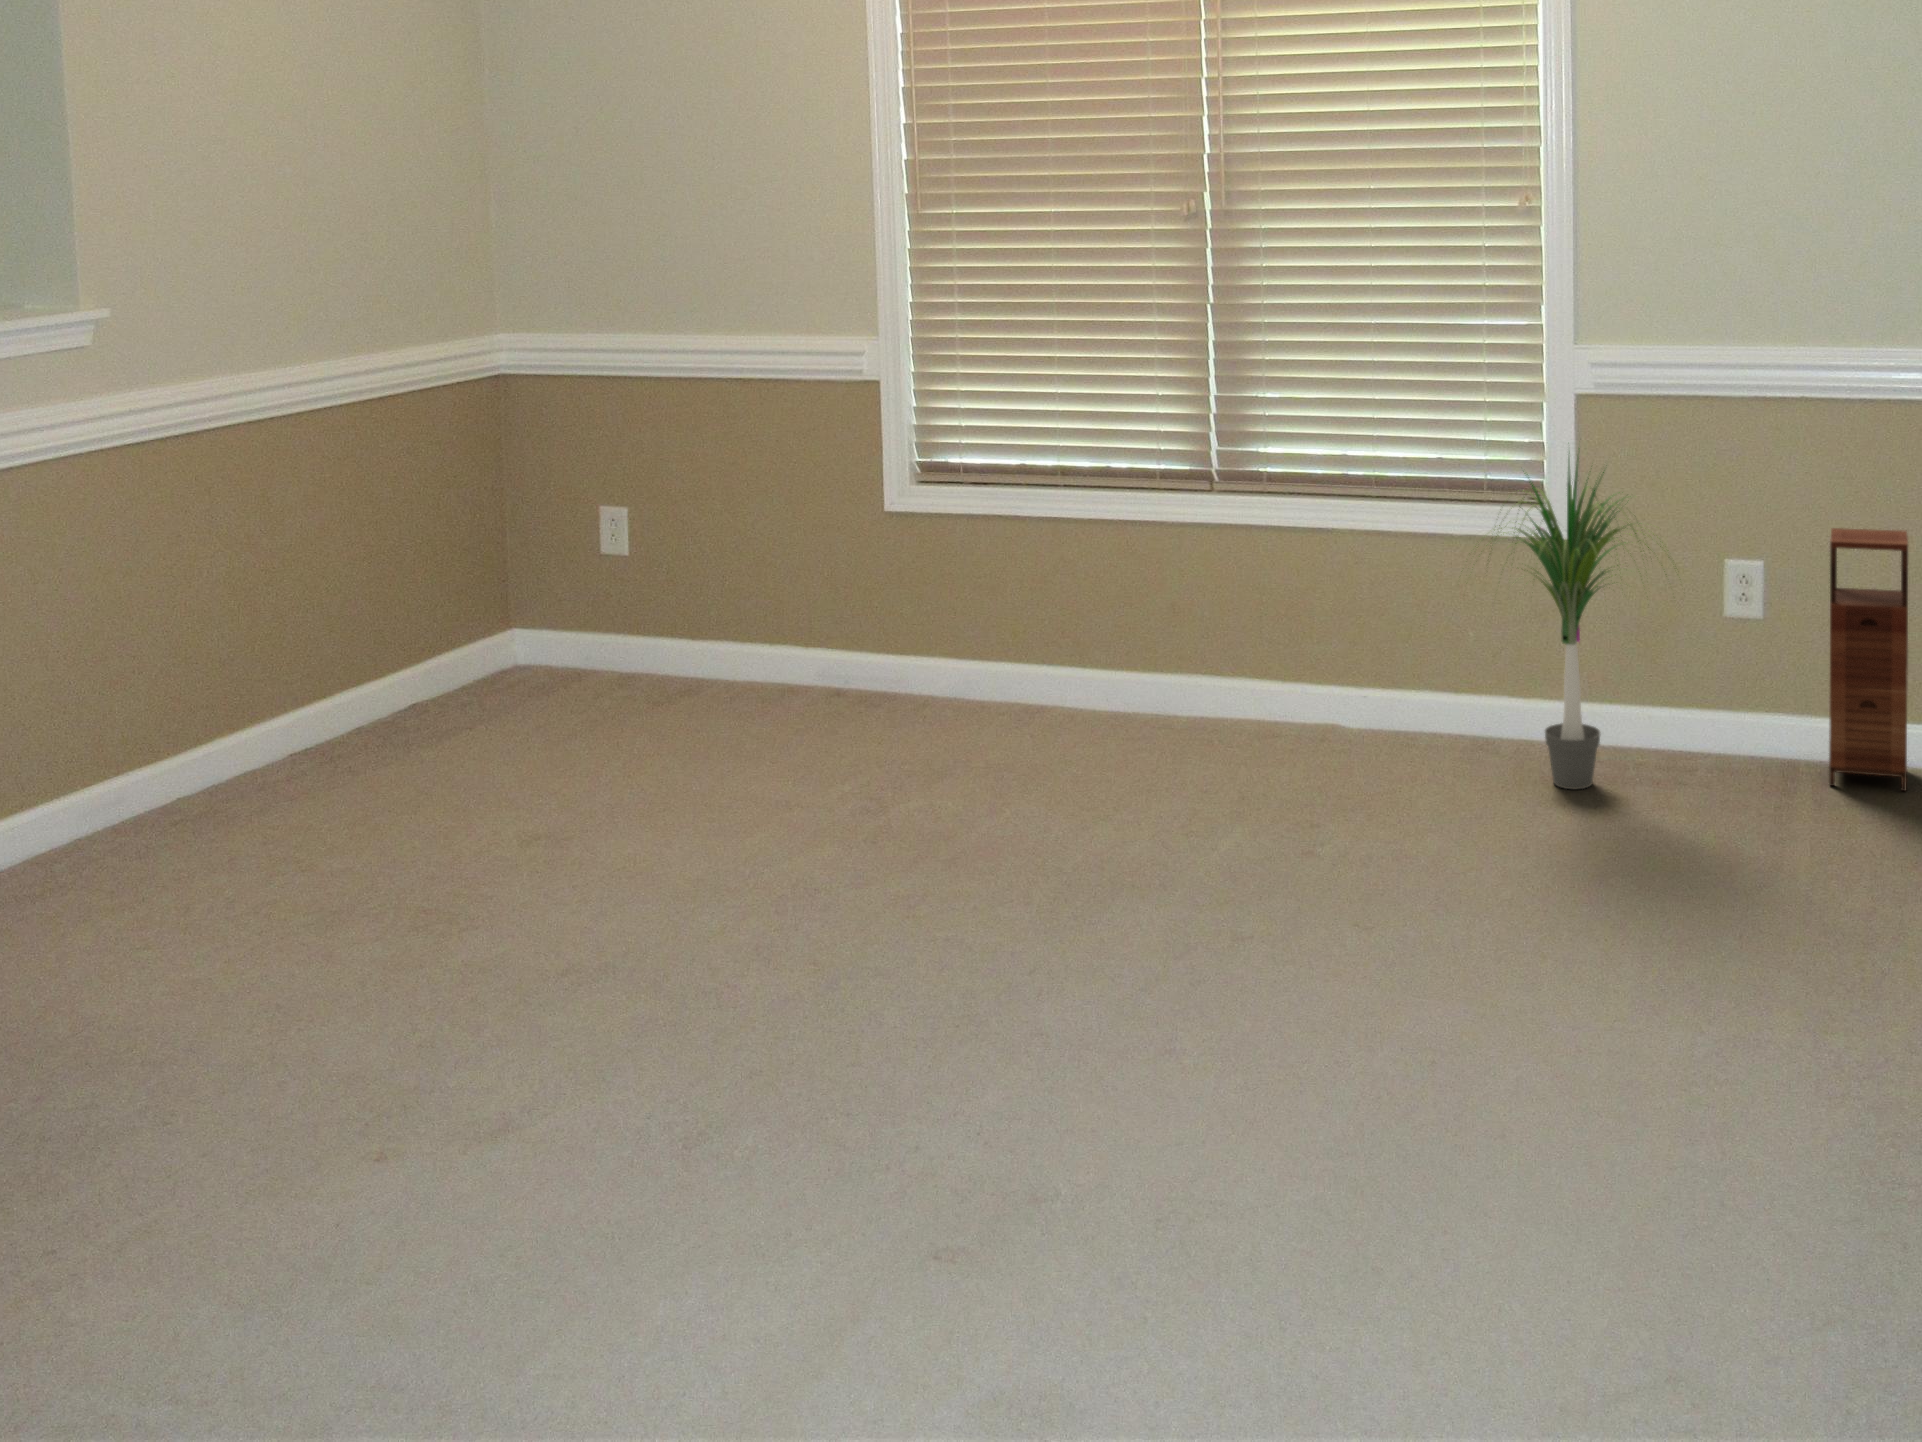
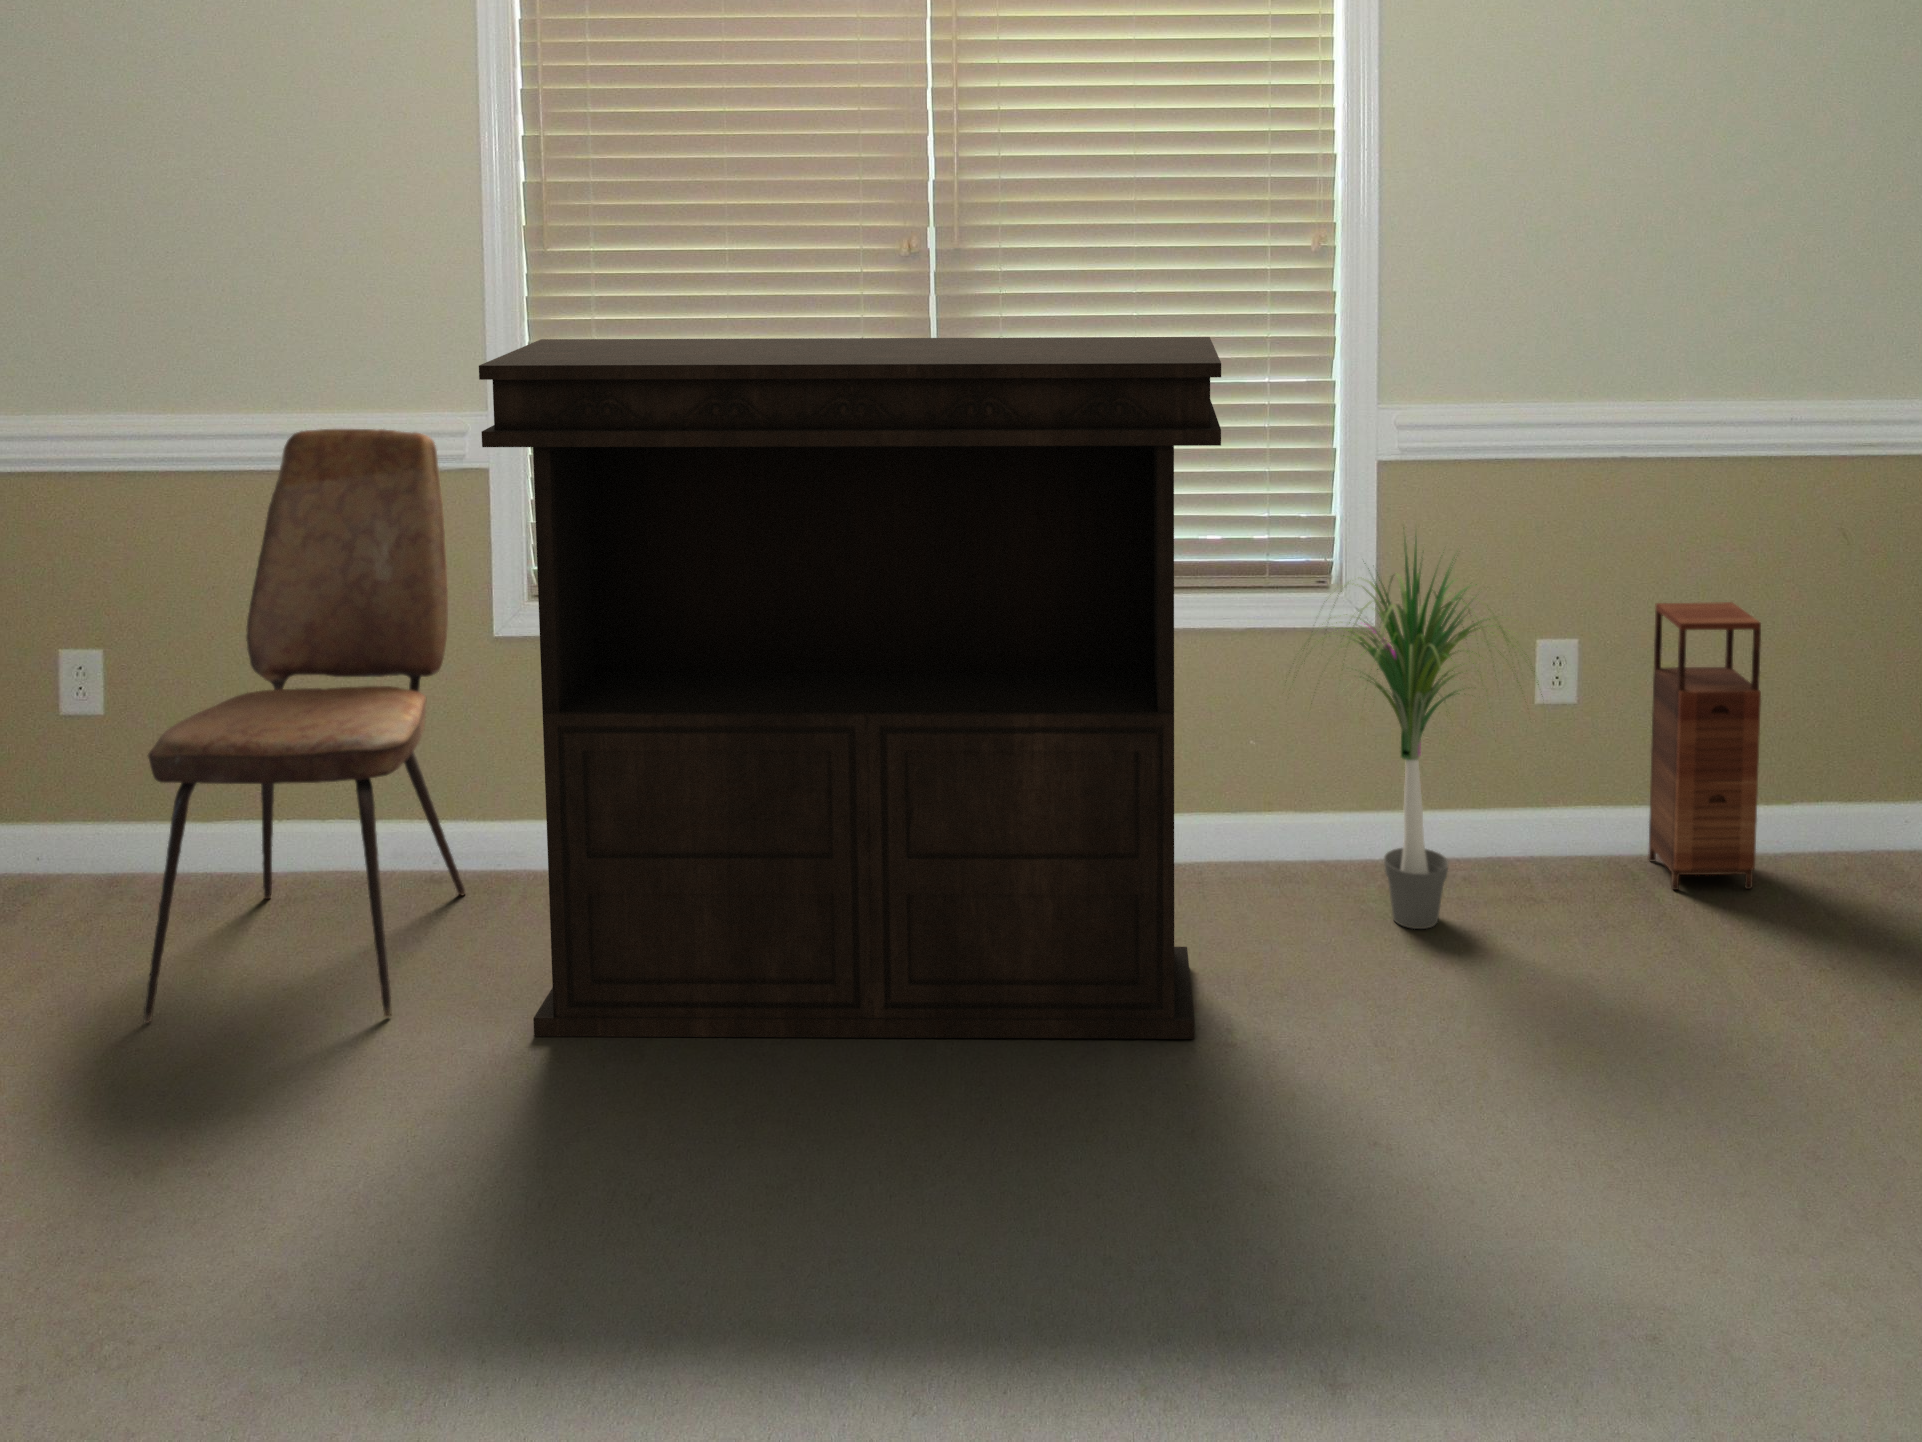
console table: none [805,273,1369,833] -> present [479,337,1221,1039]
dining chair: none [604,346,852,765] -> present [144,429,465,1023]

